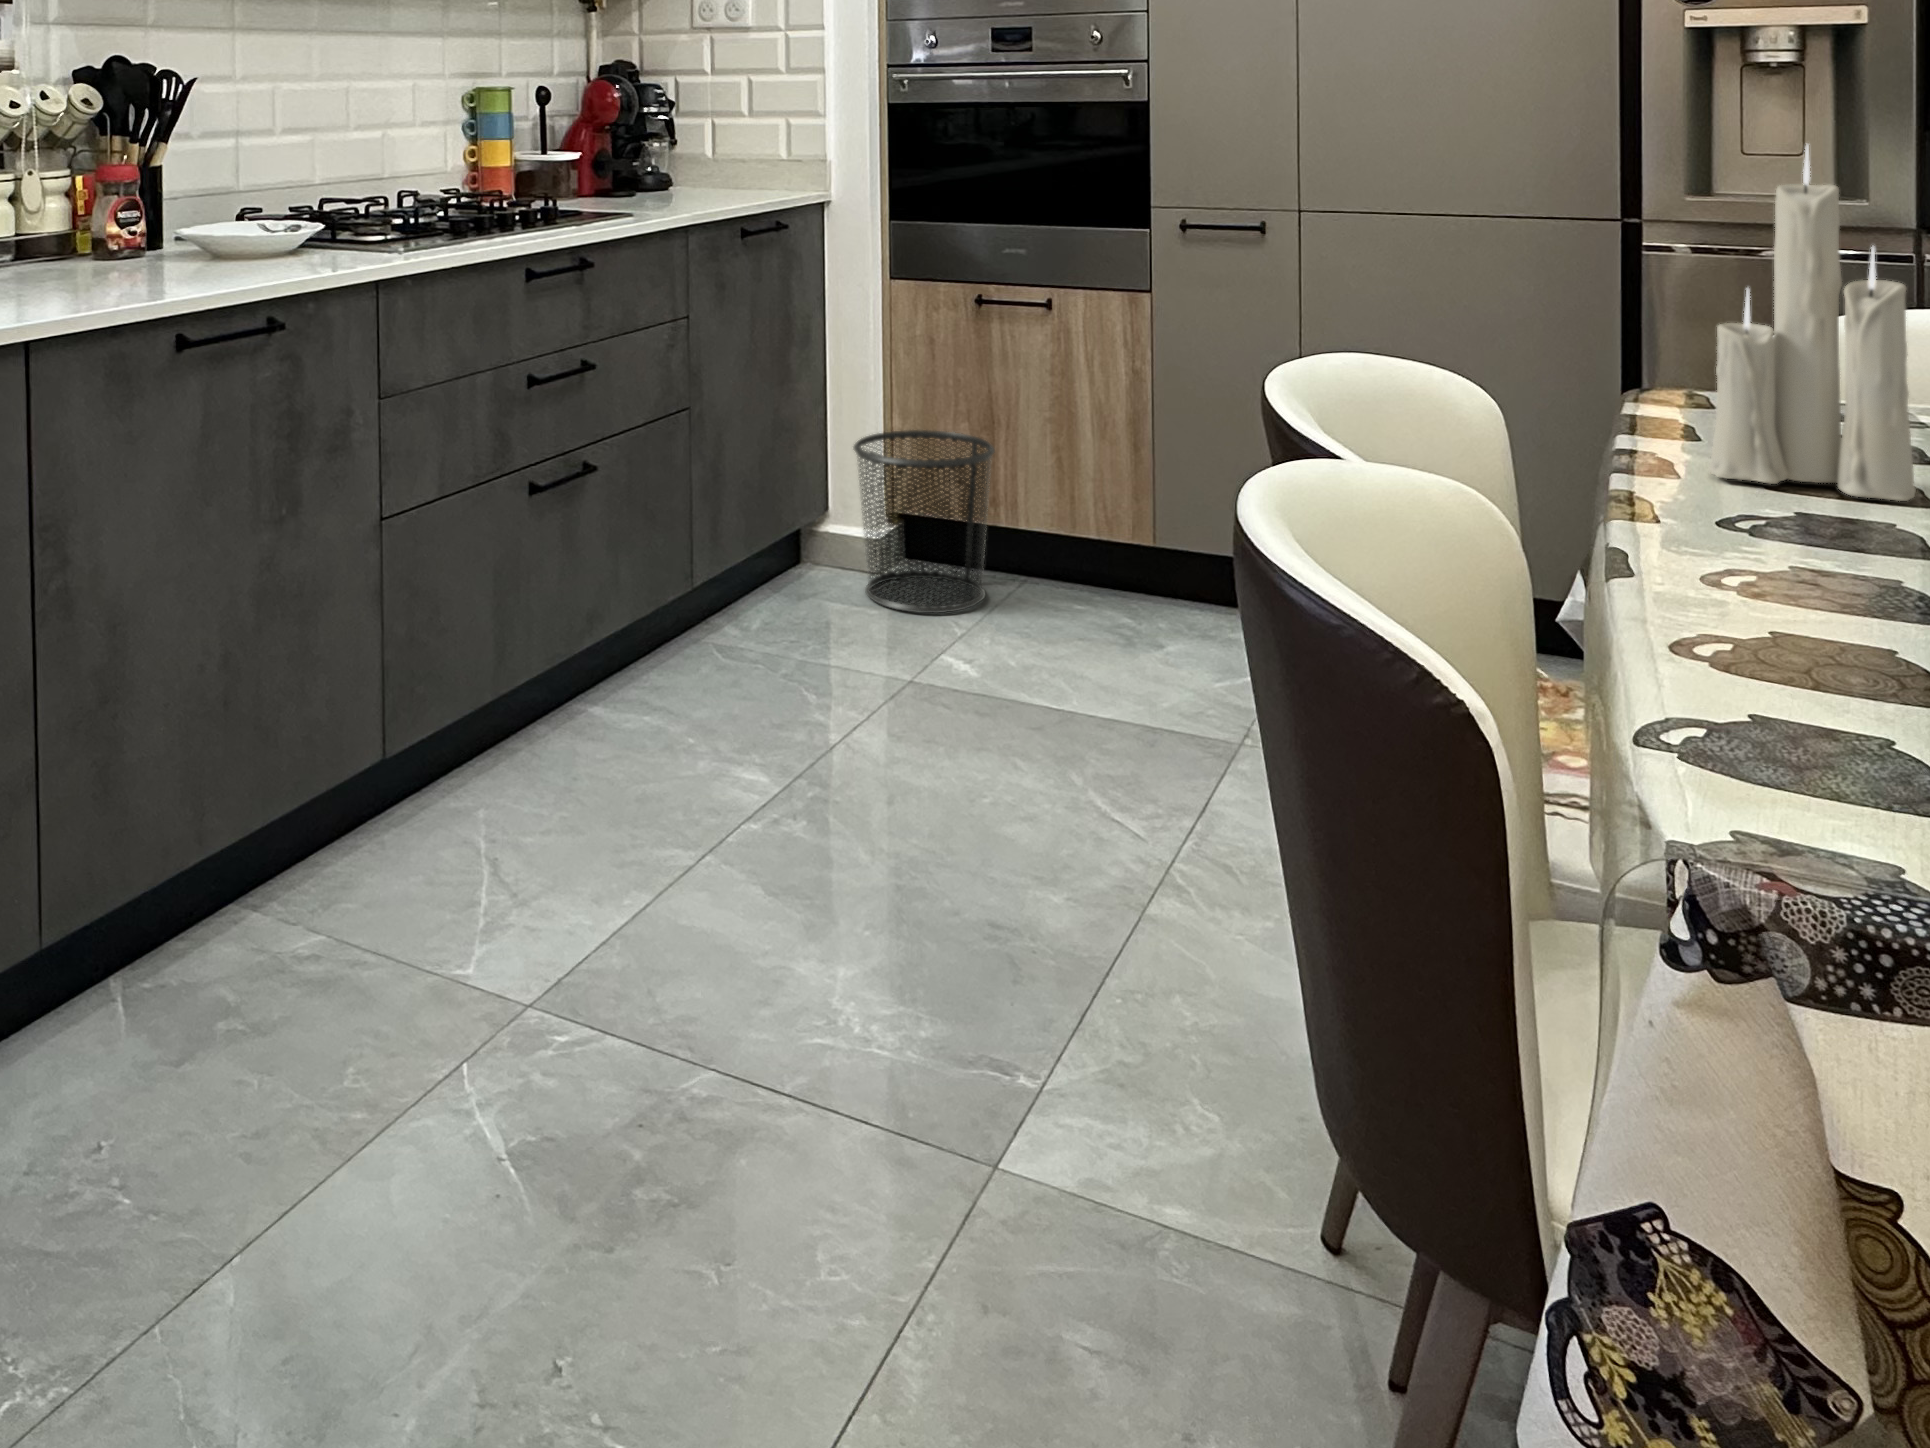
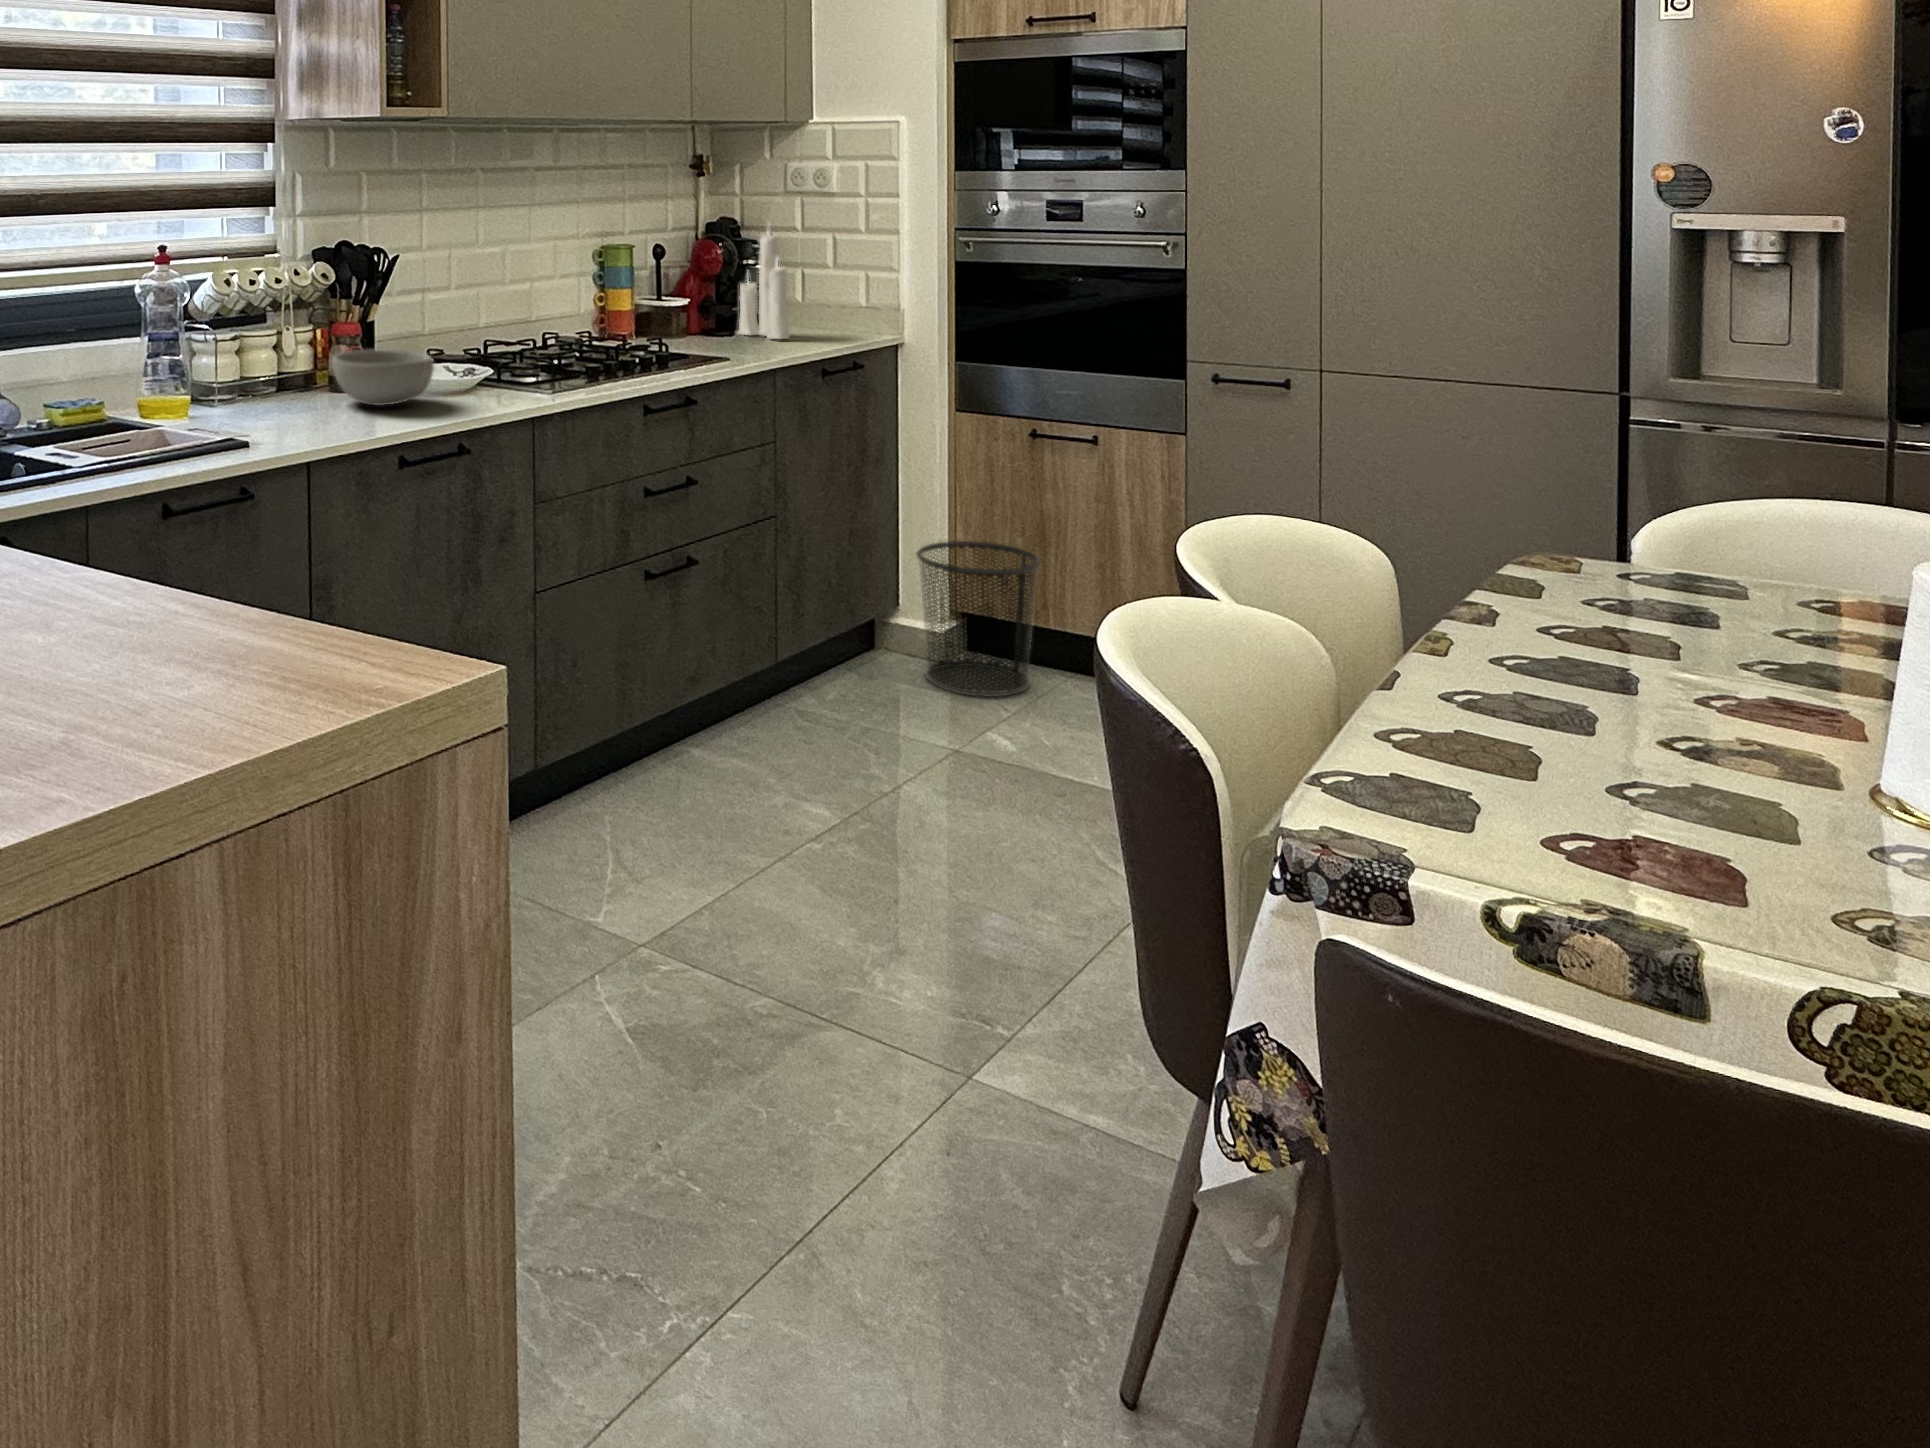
candle: present [1708,145,1916,501] -> present [738,235,790,339]
bowl: none [84,192,232,265] -> present [332,350,434,406]

